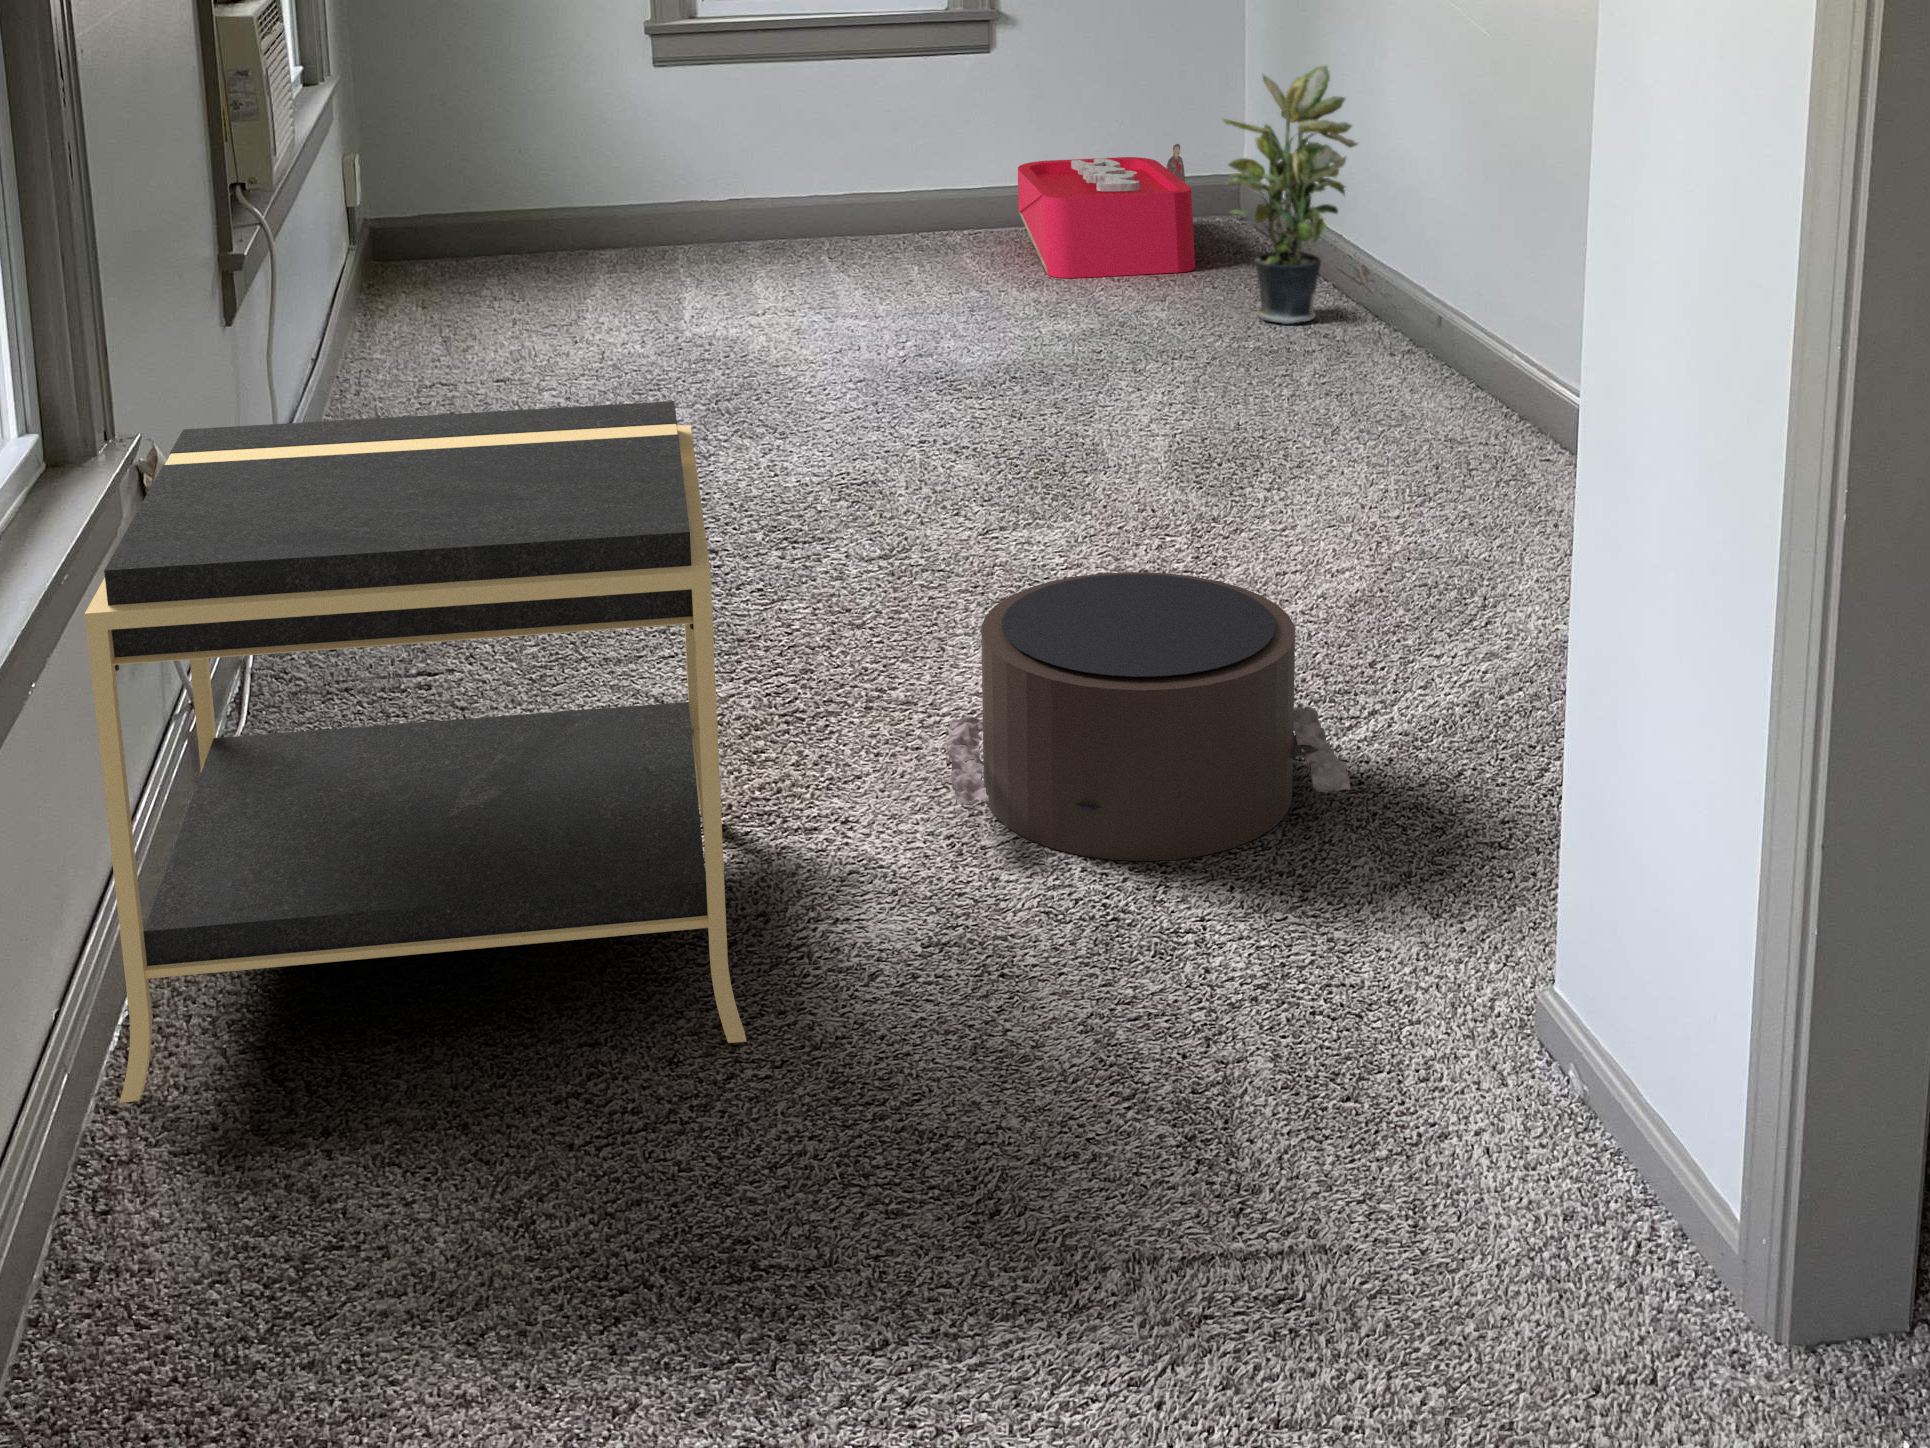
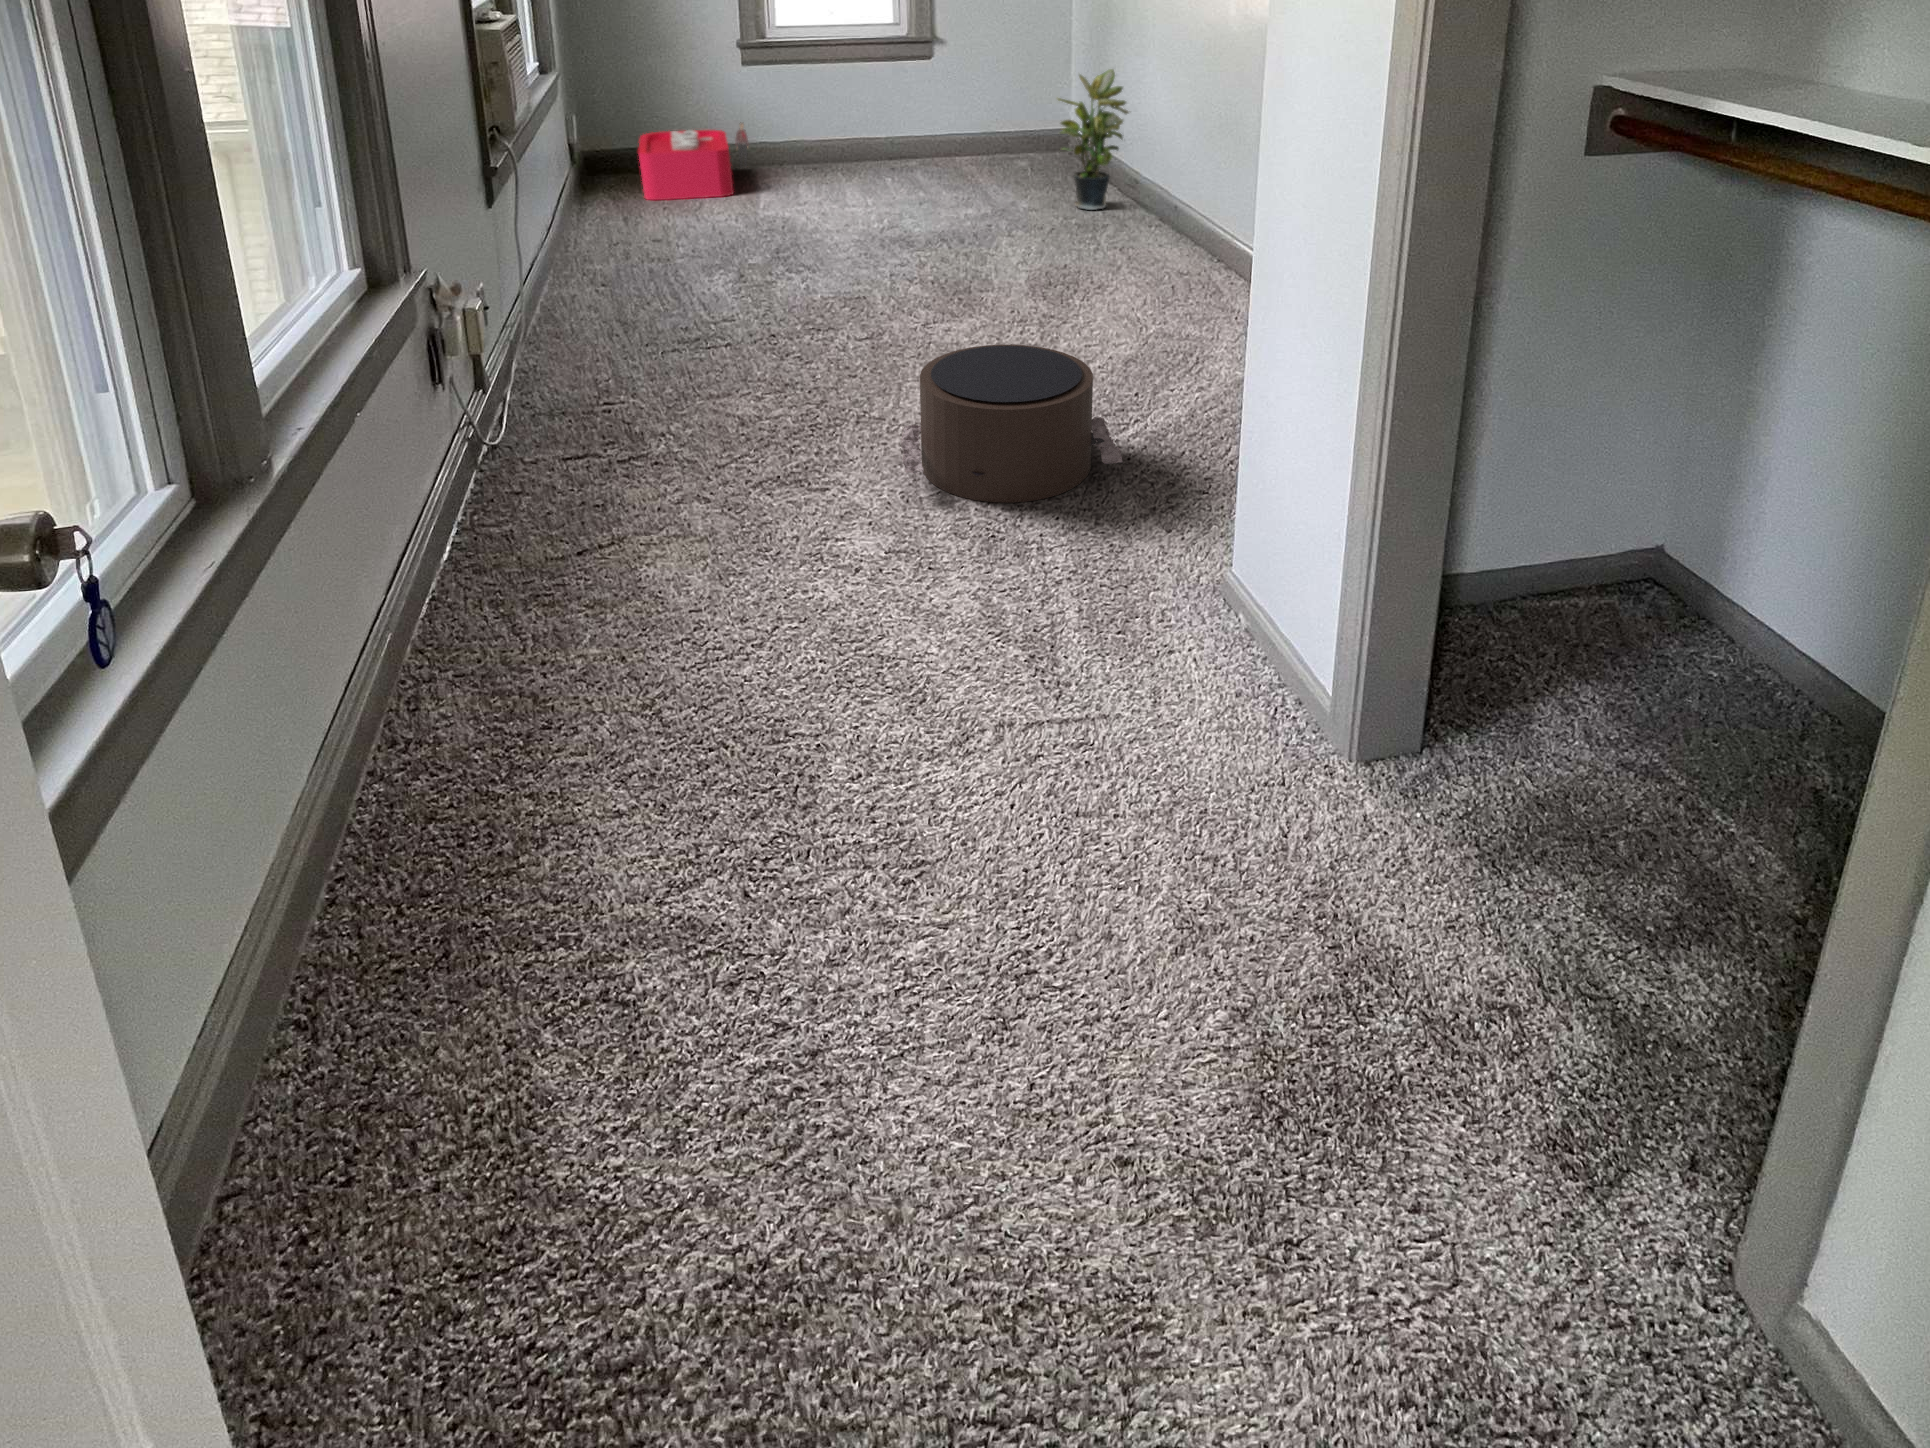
storage bin: present [1018,144,1195,278] -> present [639,122,748,200]
nightstand: present [85,401,746,1104] -> none [390,250,786,649]

